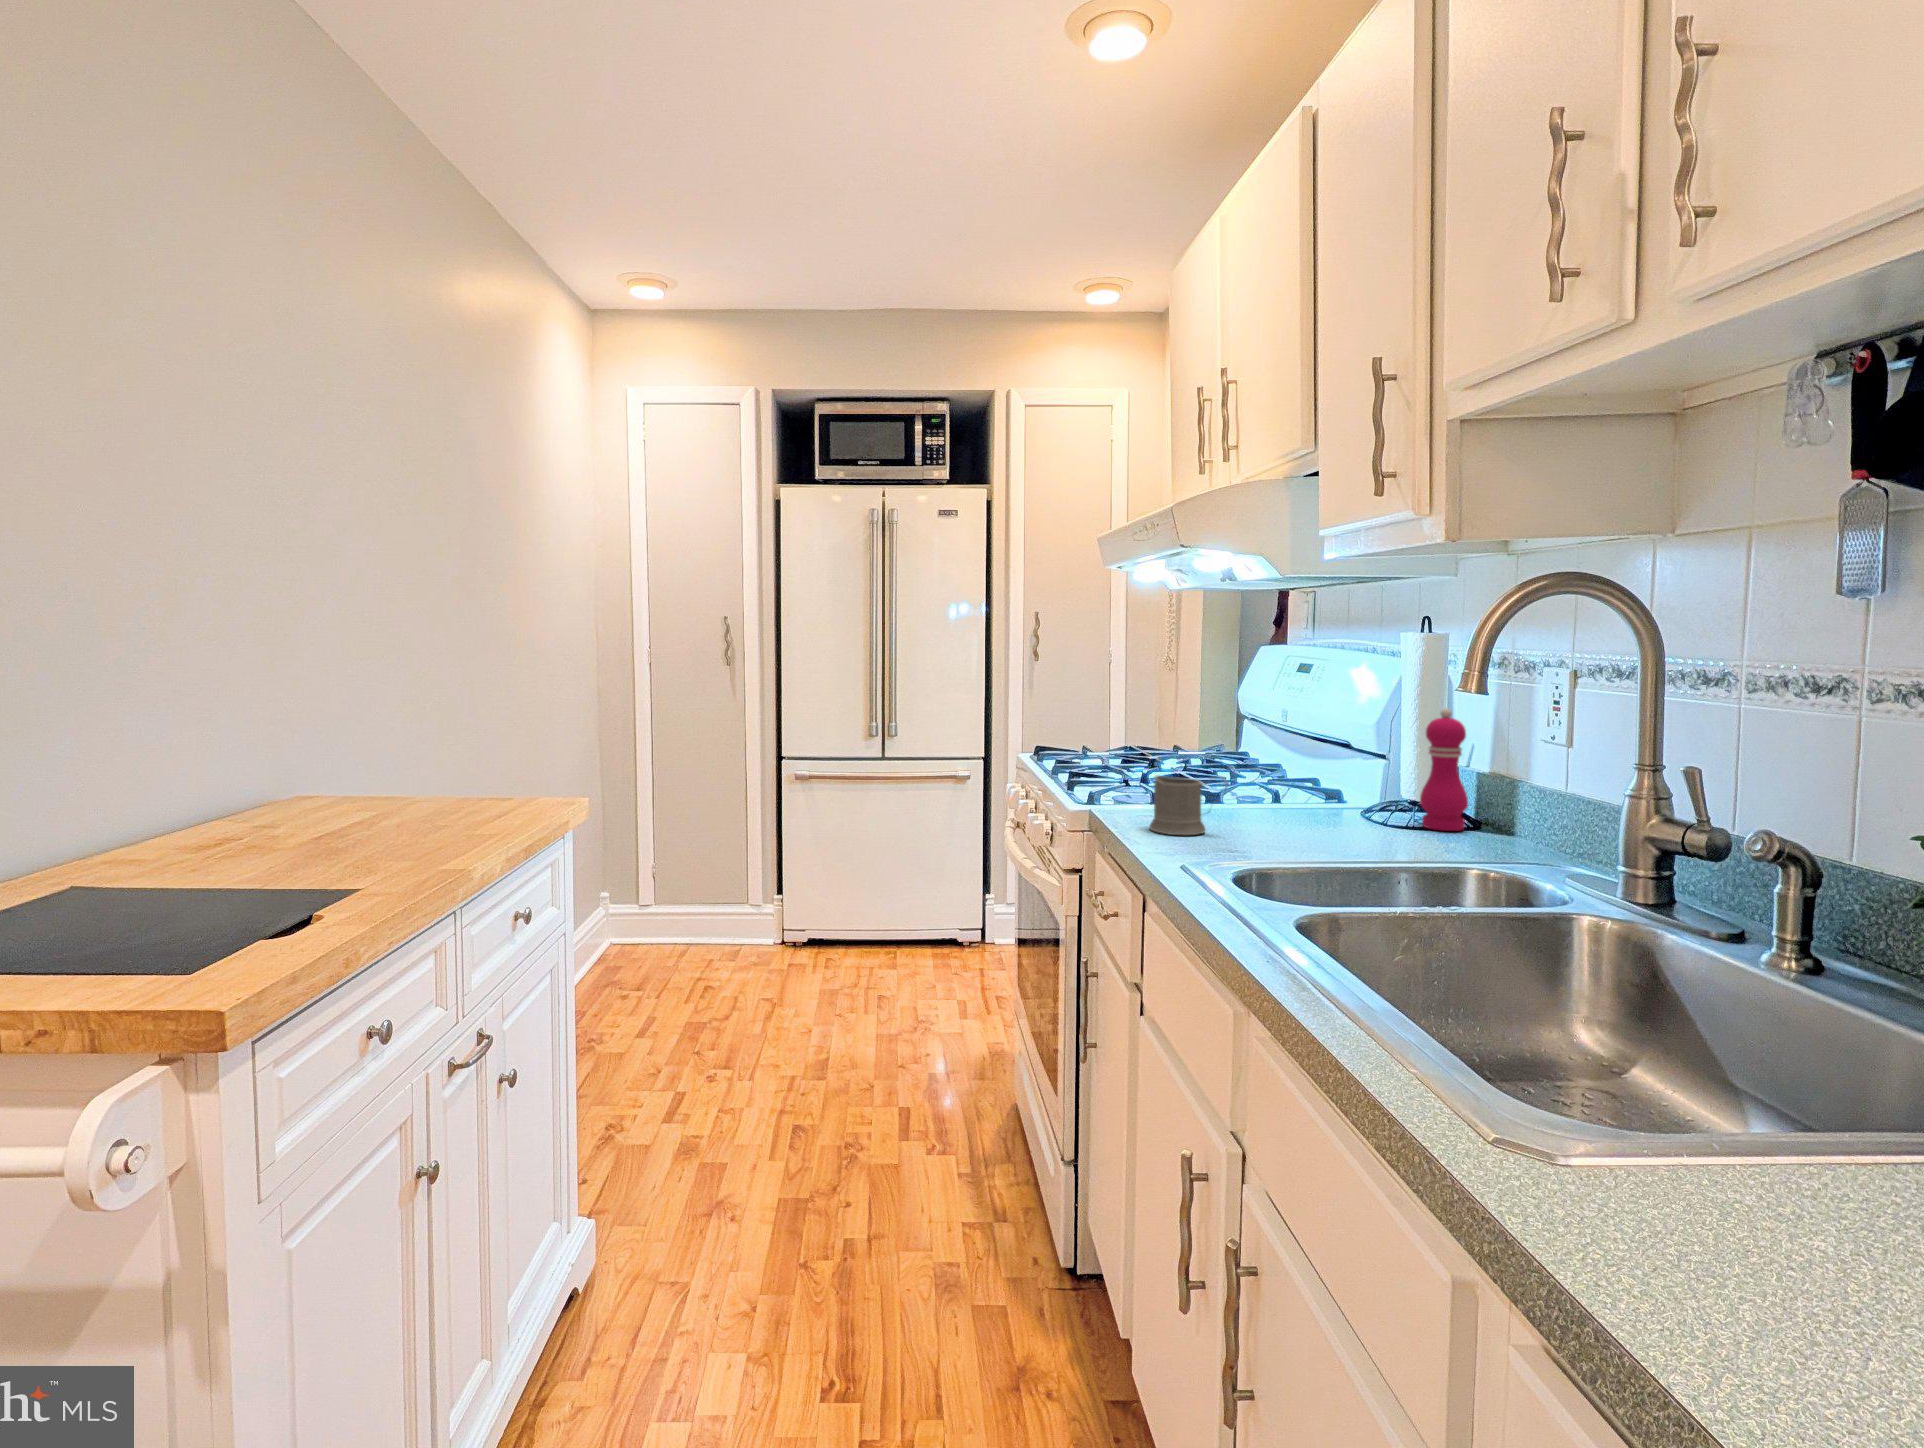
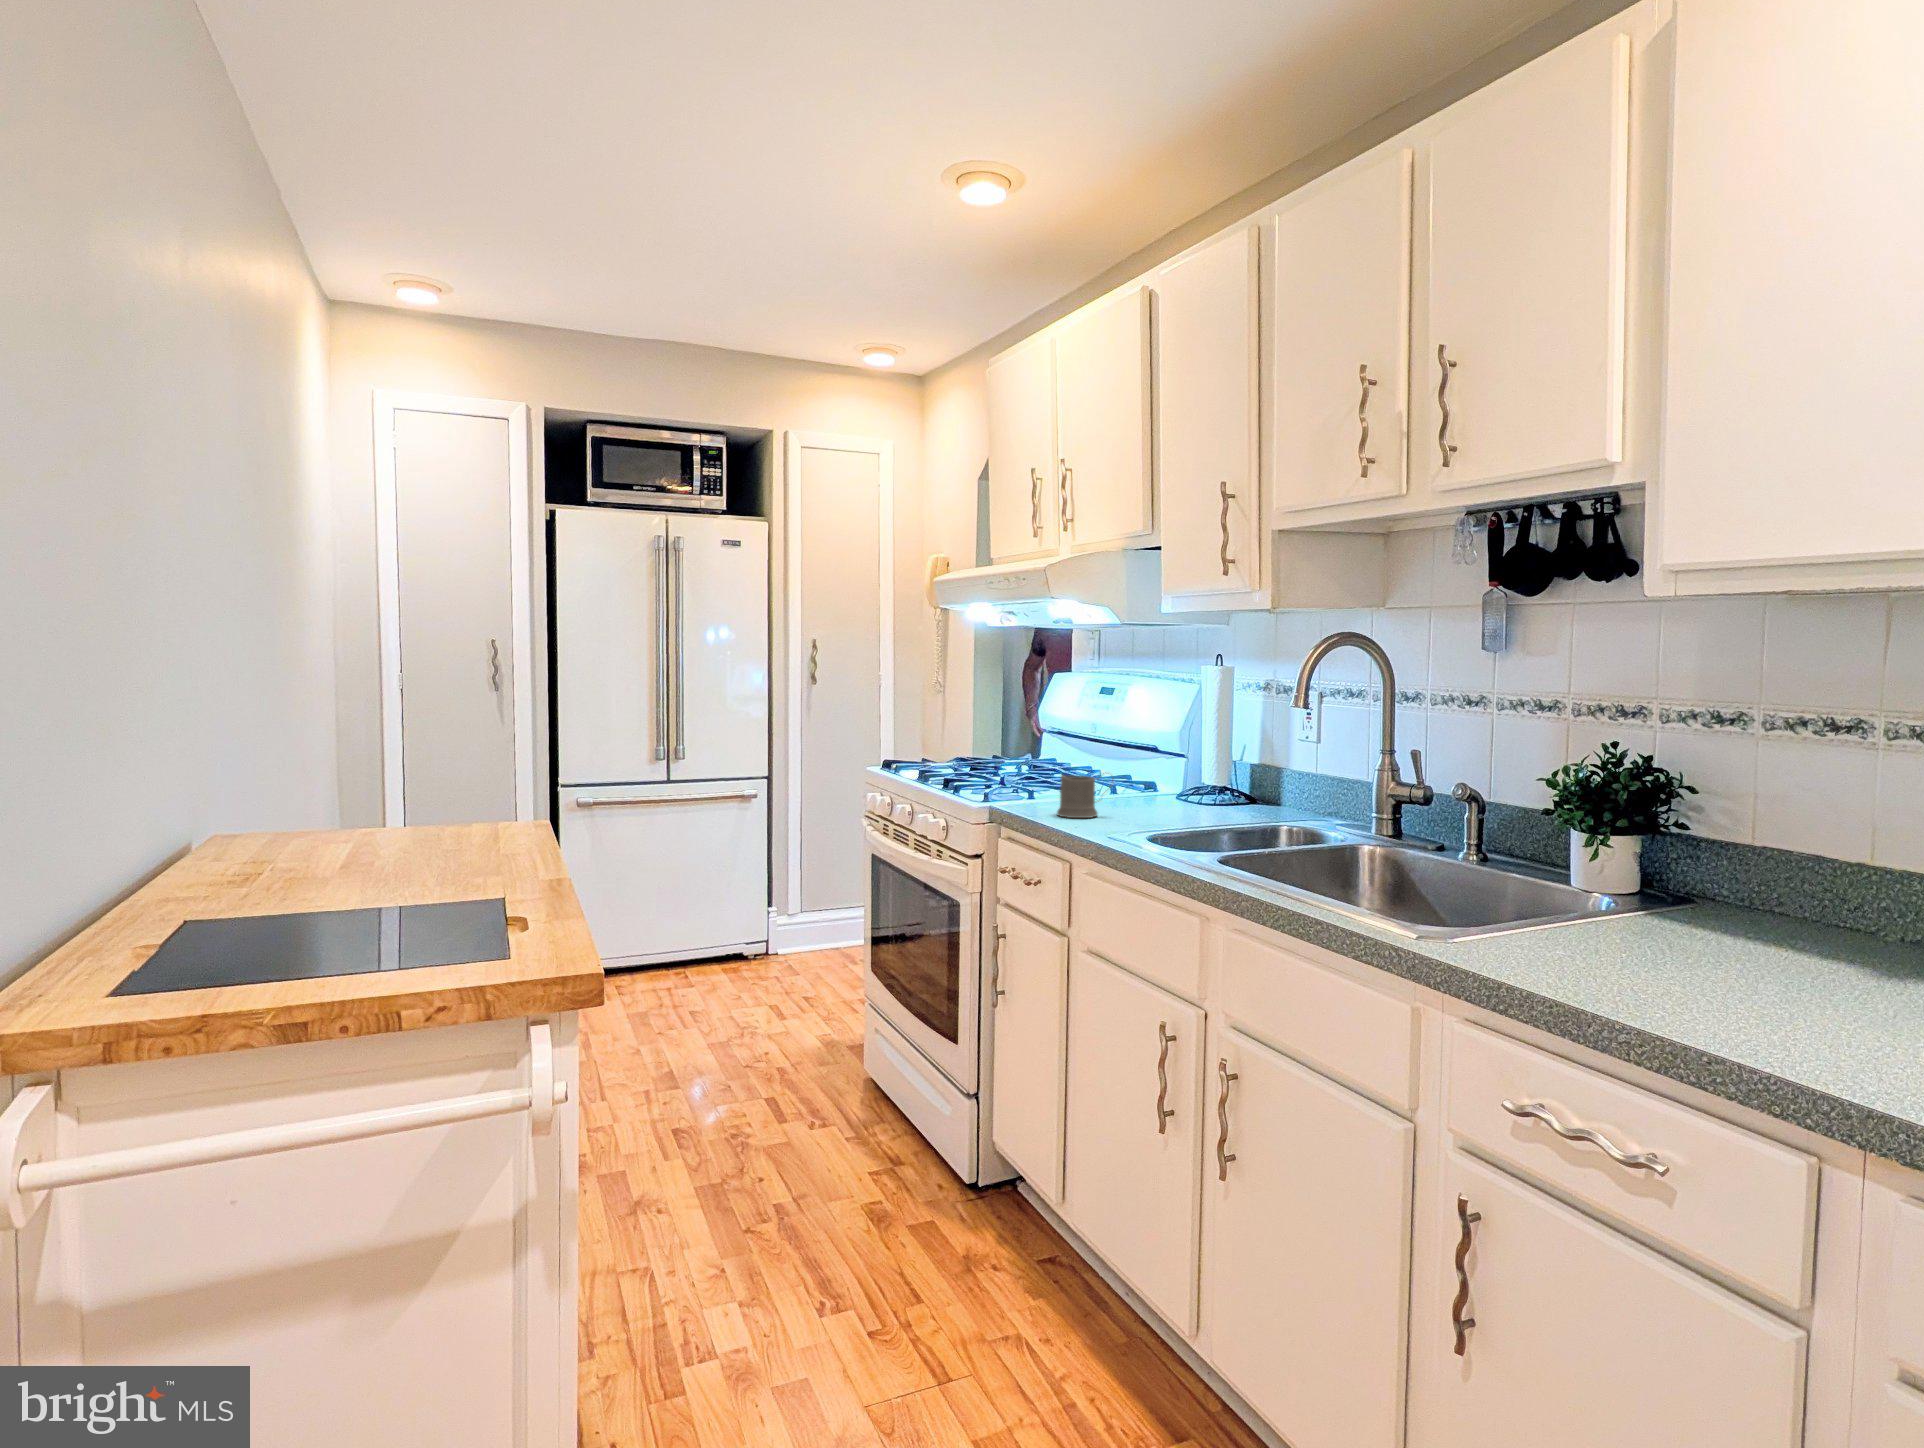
pepper mill: present [1420,708,1468,831] -> none [1217,719,1248,804]

